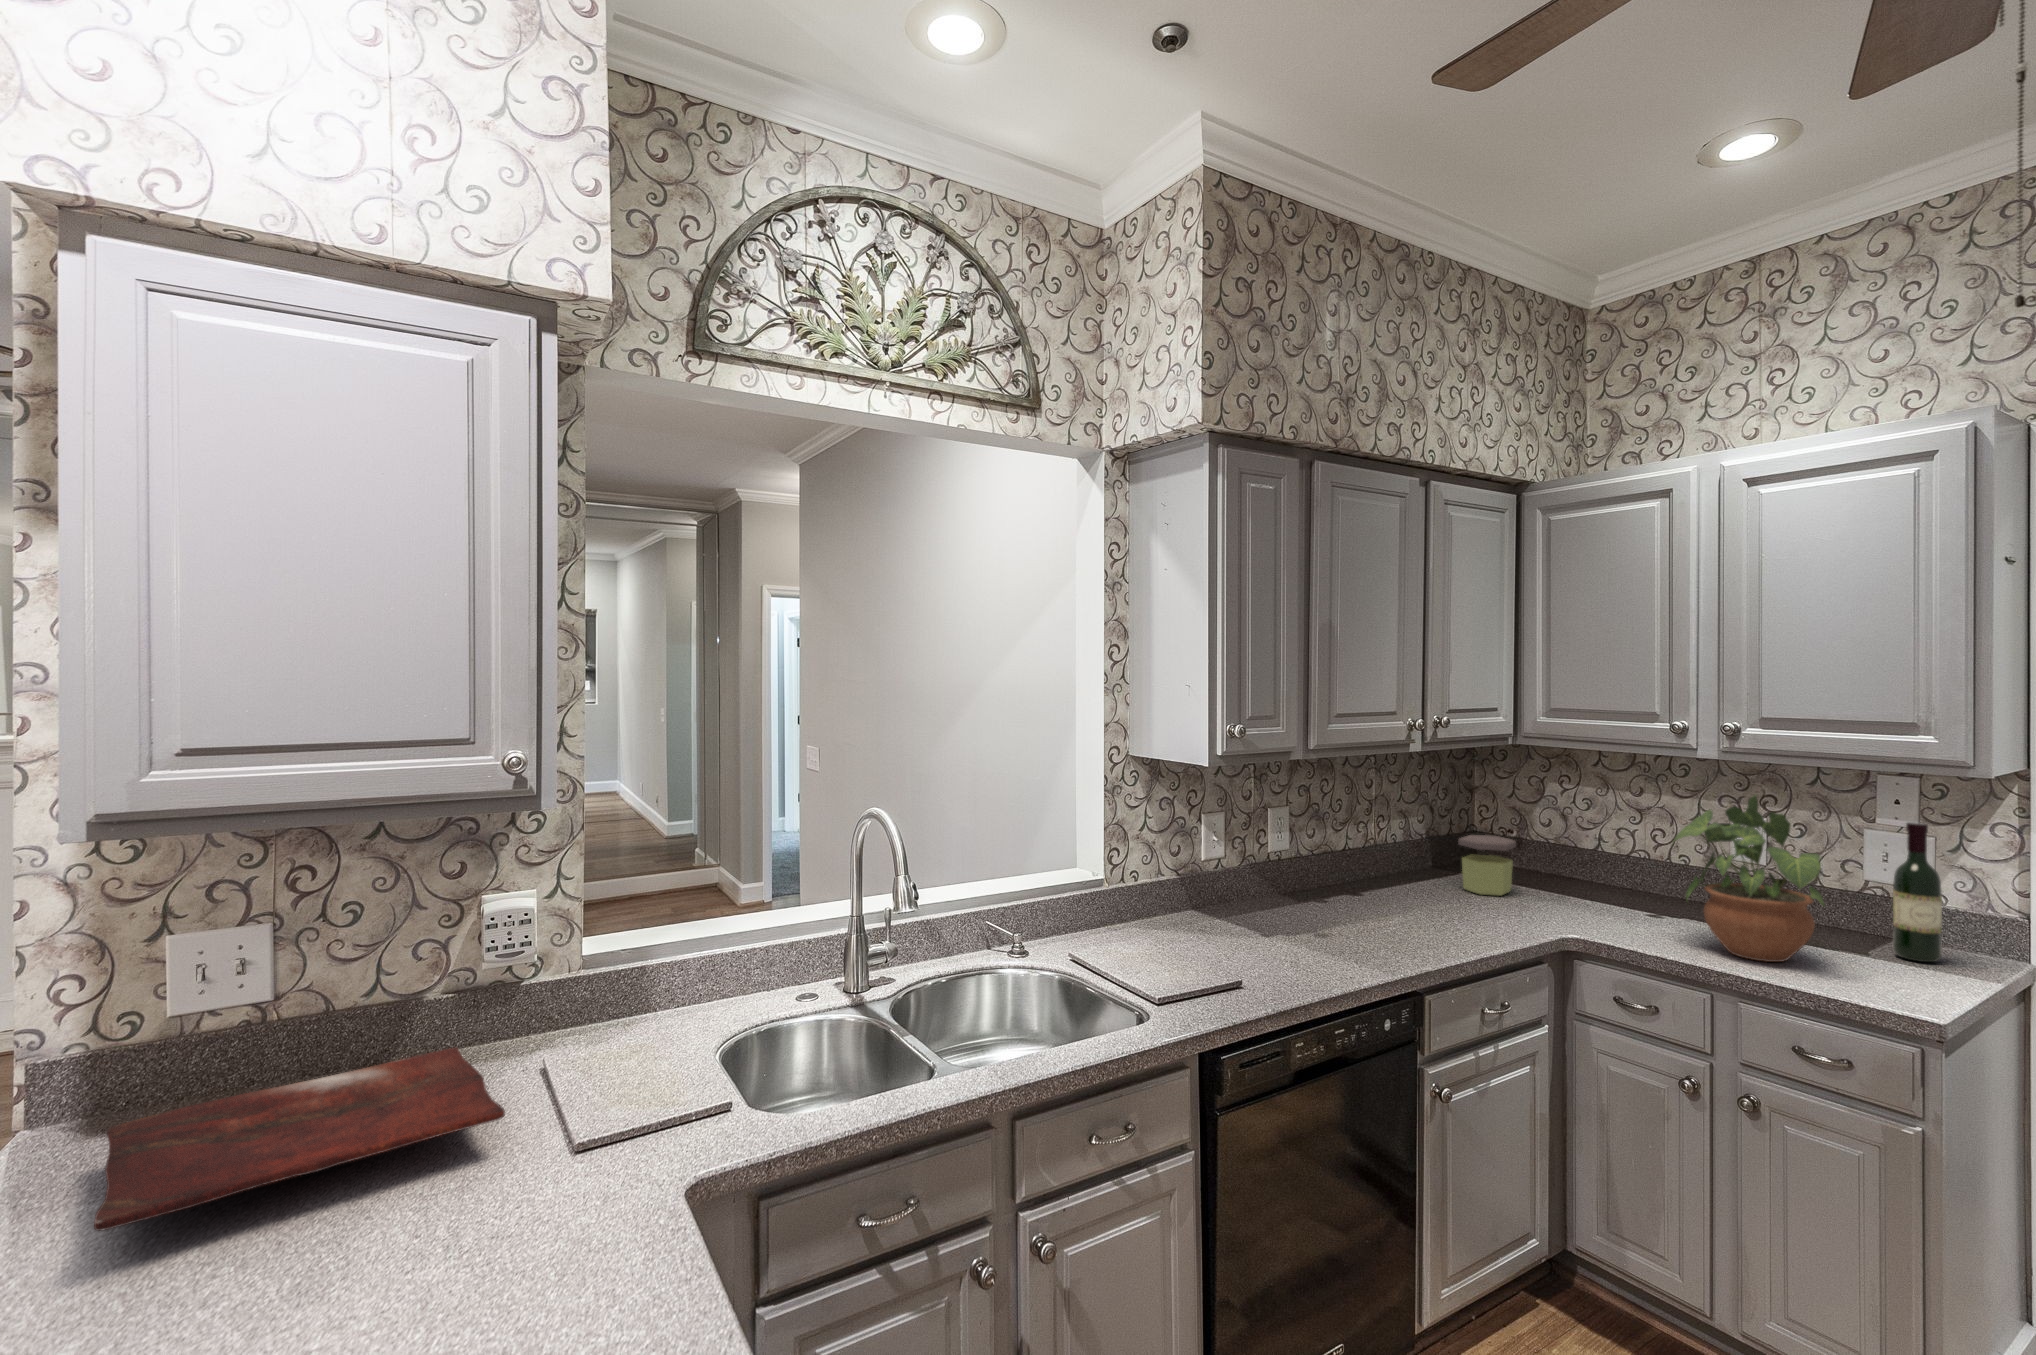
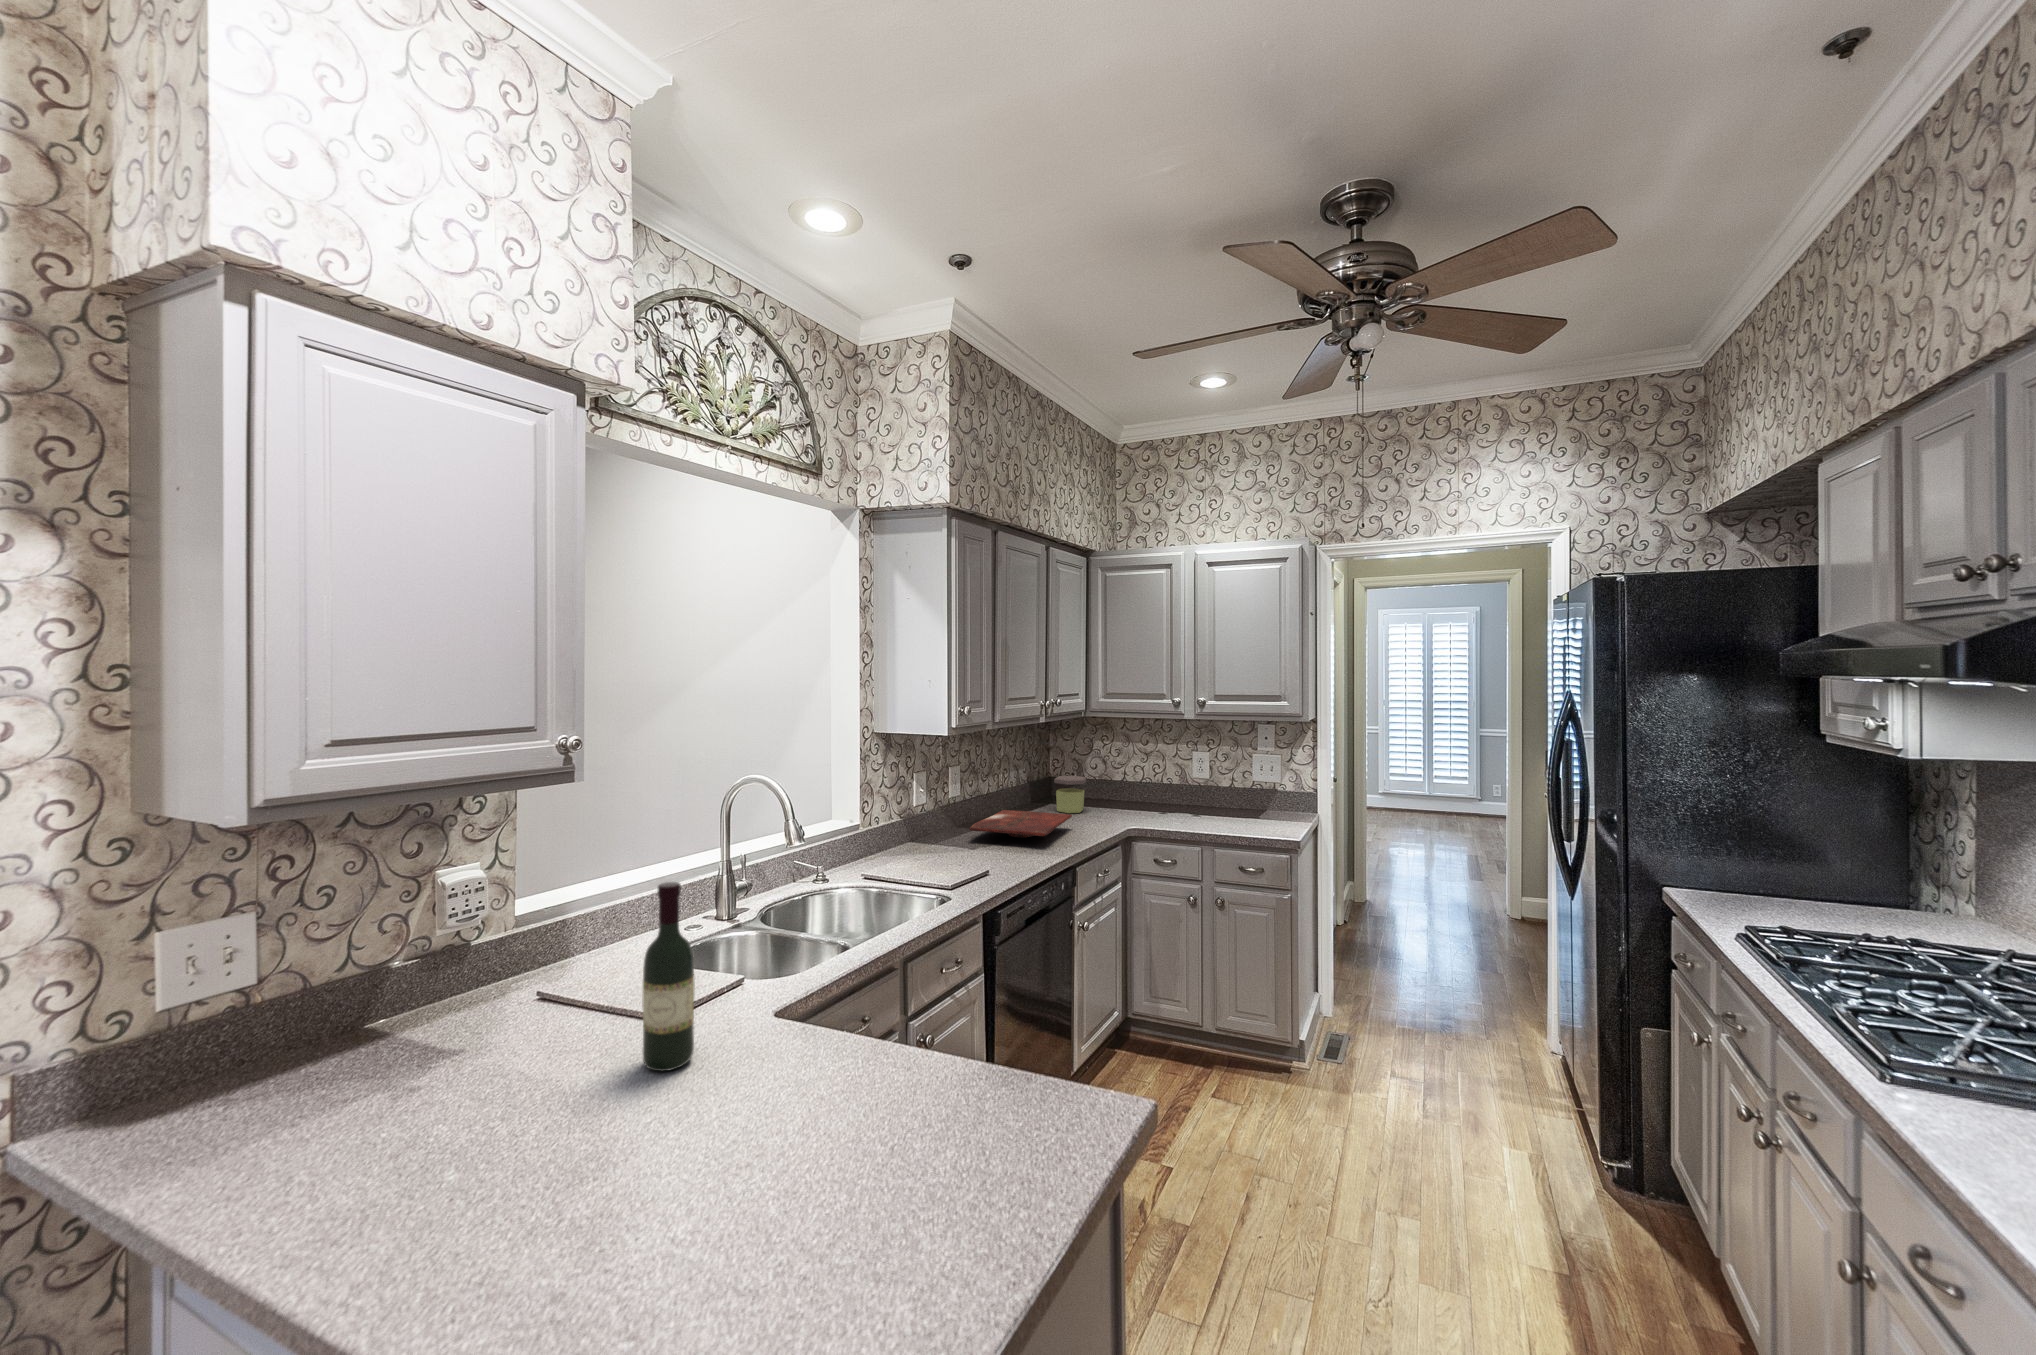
potted plant: present [1673,795,1825,962] -> none [1178,741,1249,832]
wine bottle: present [1893,822,1942,962] -> present [642,882,694,1071]
cutting board: present [94,1047,505,1231] -> present [969,810,1072,838]

